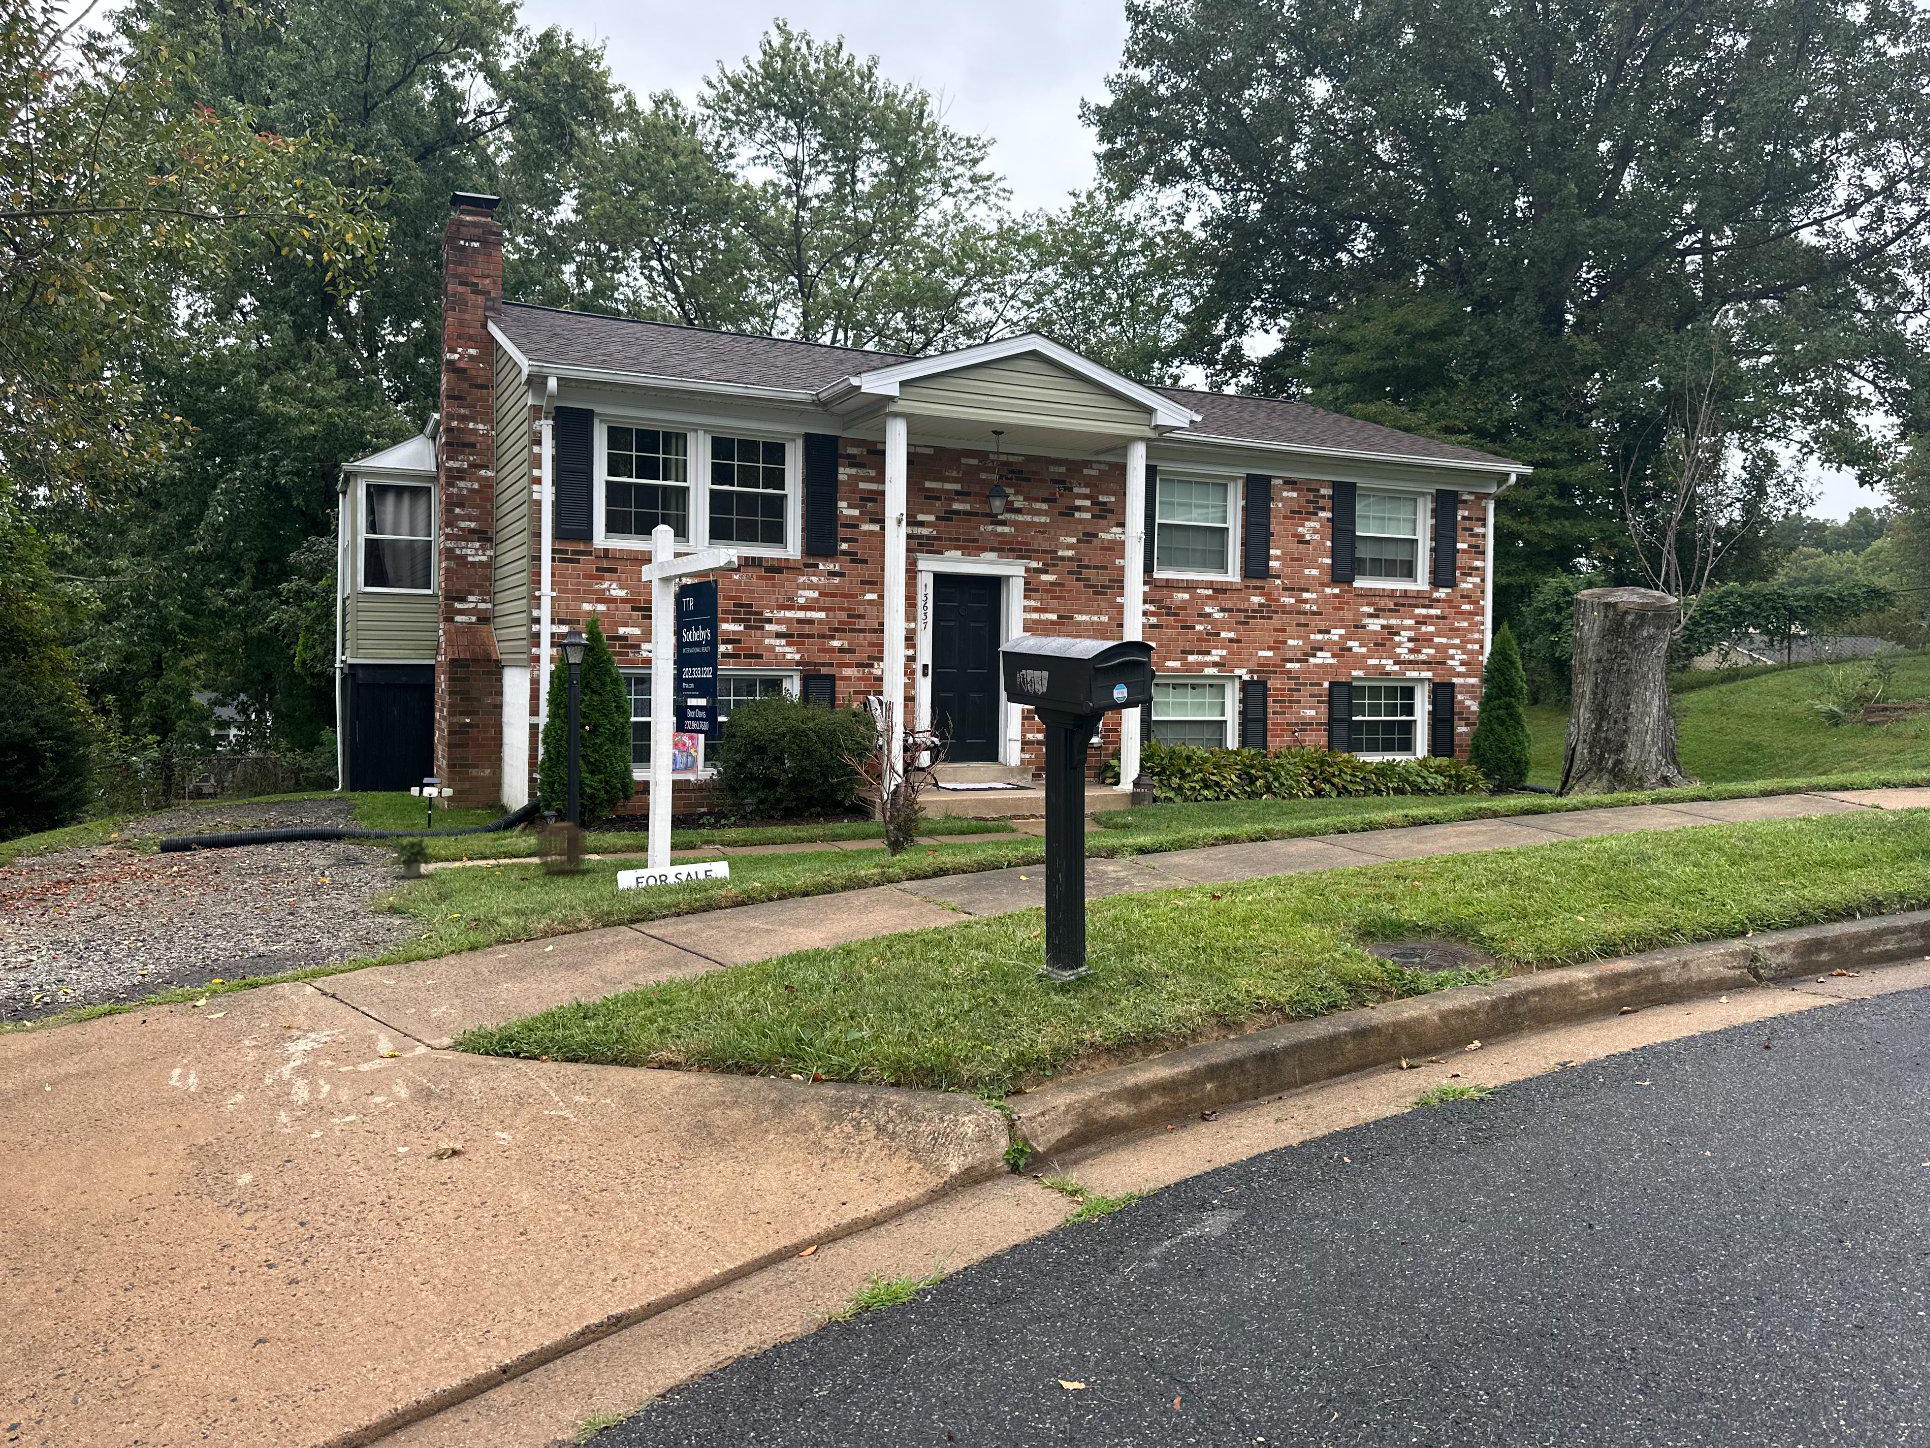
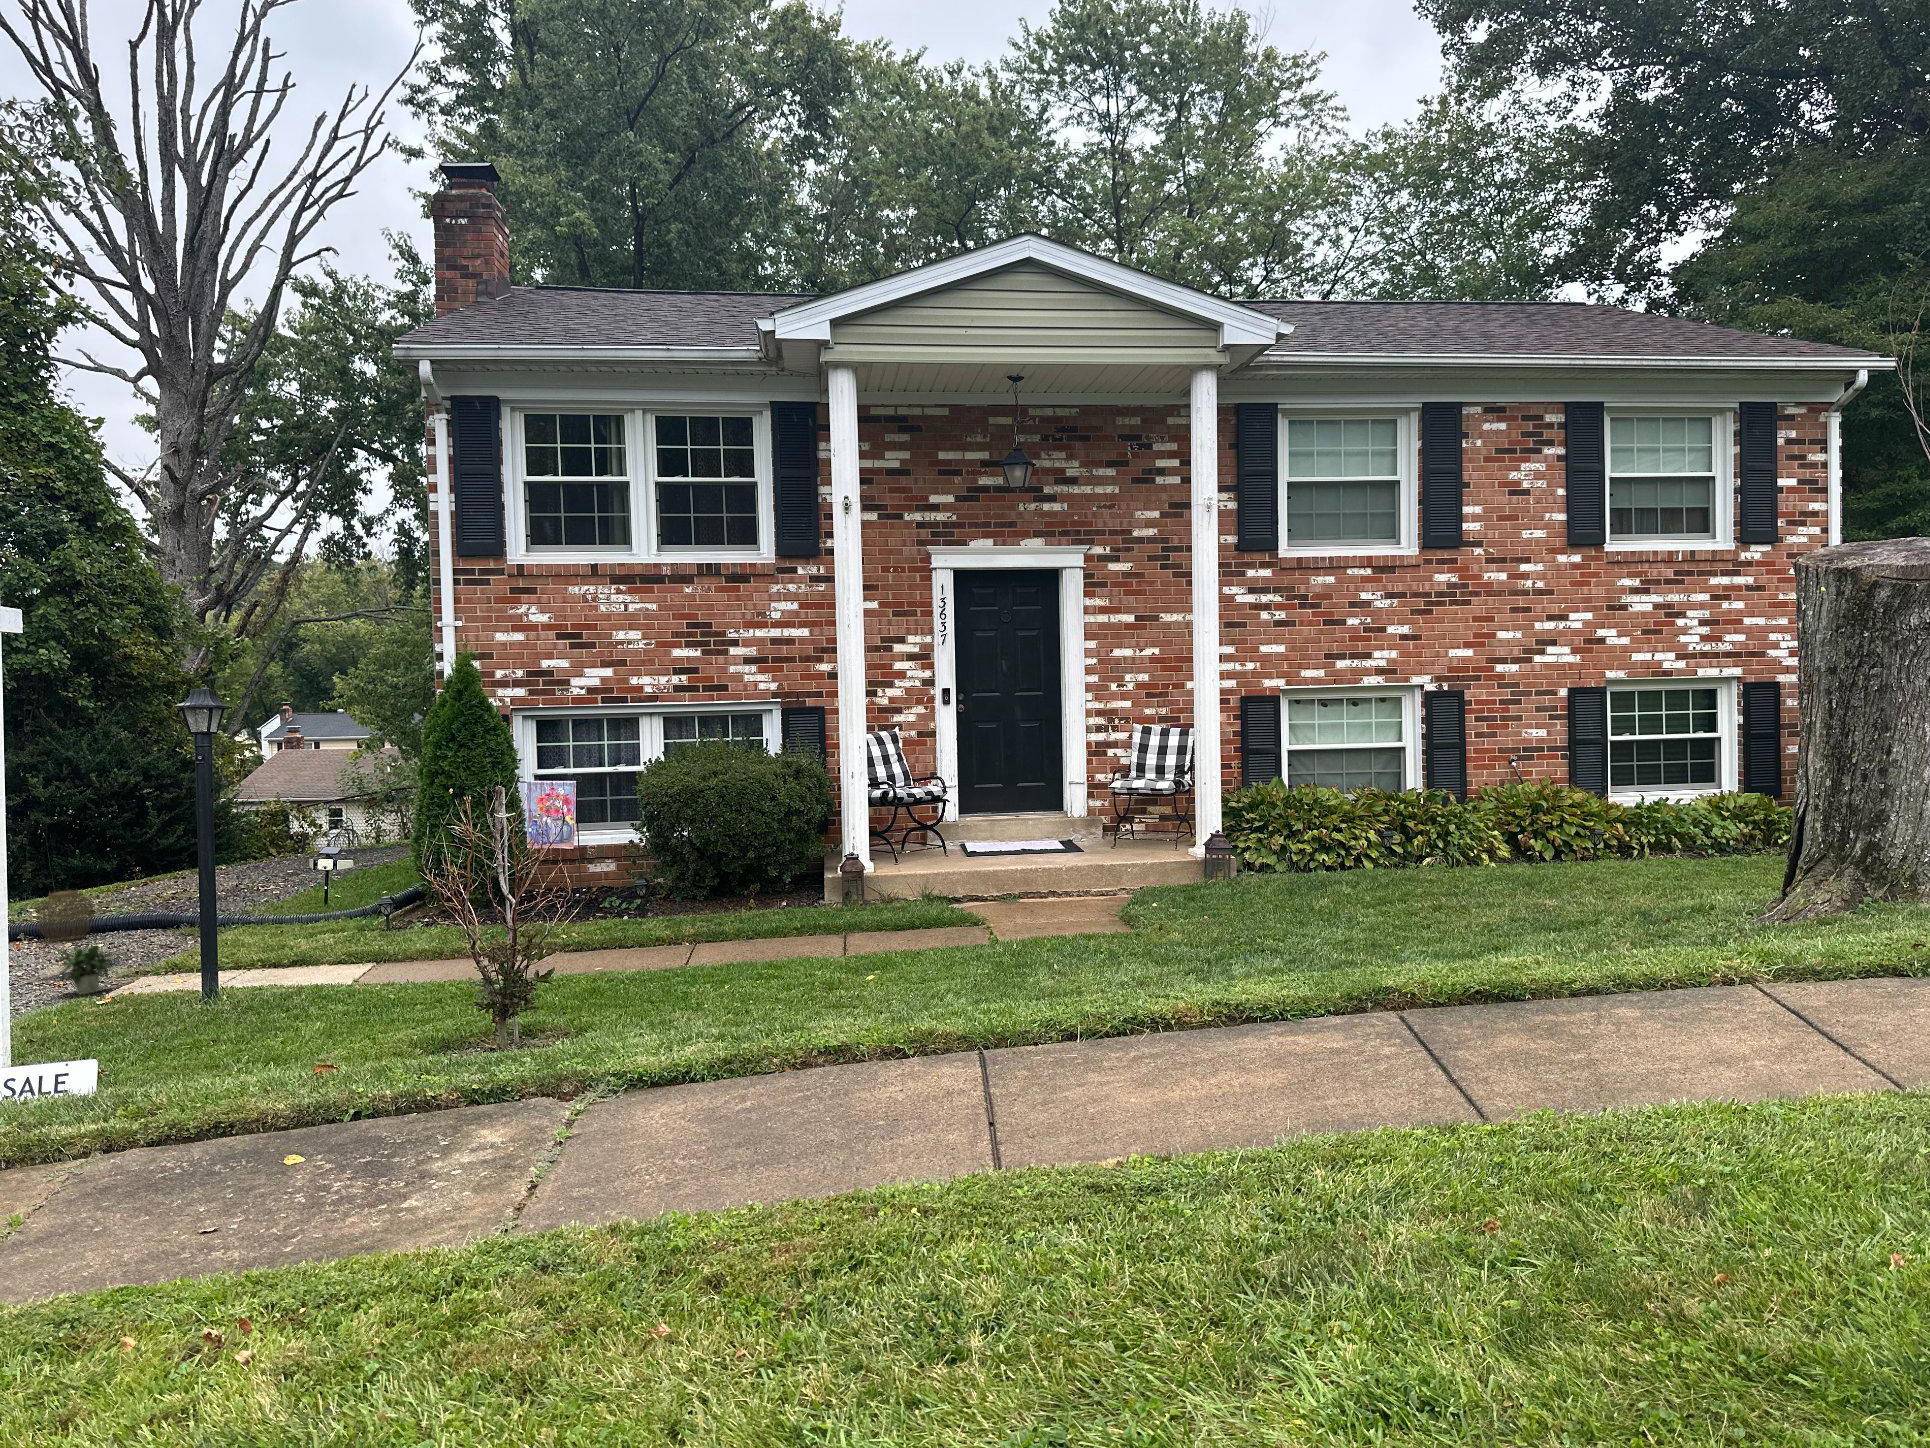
woven basket: present [537,822,587,874] -> present [36,890,93,942]

